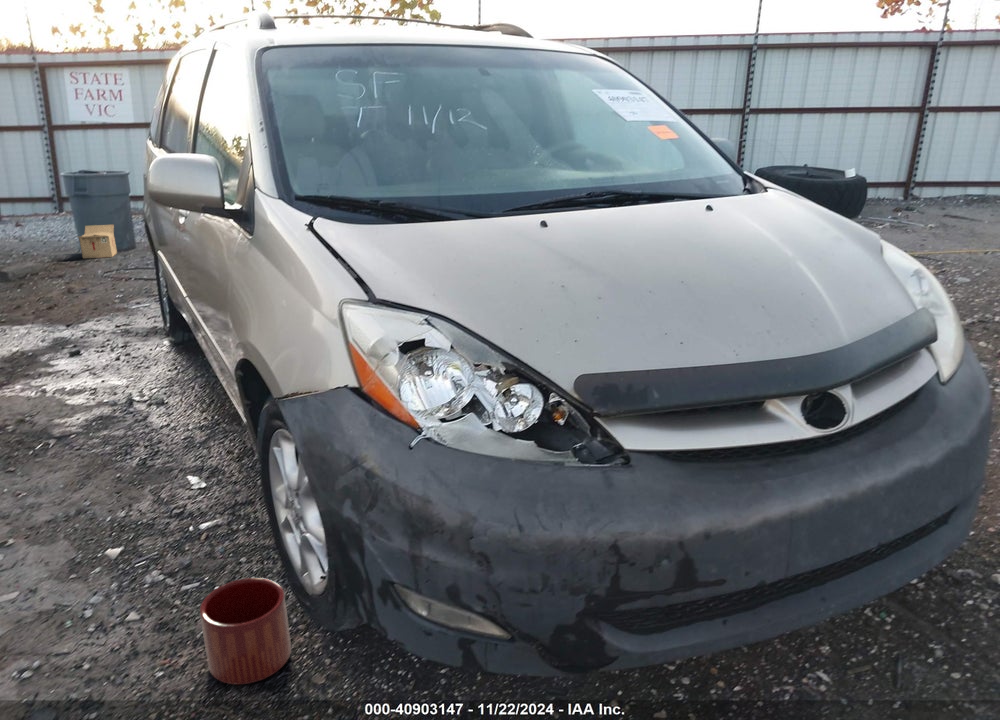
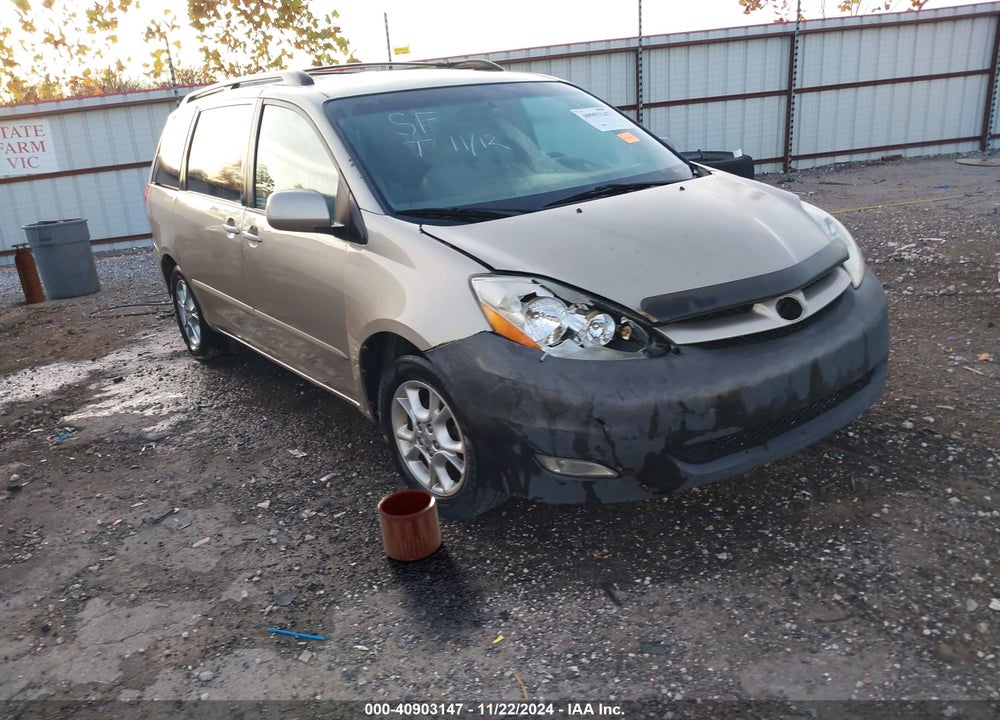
fire extinguisher: none [47,191,77,255] -> present [11,243,46,304]
cardboard box: present [79,225,117,259] -> none [49,269,87,305]

